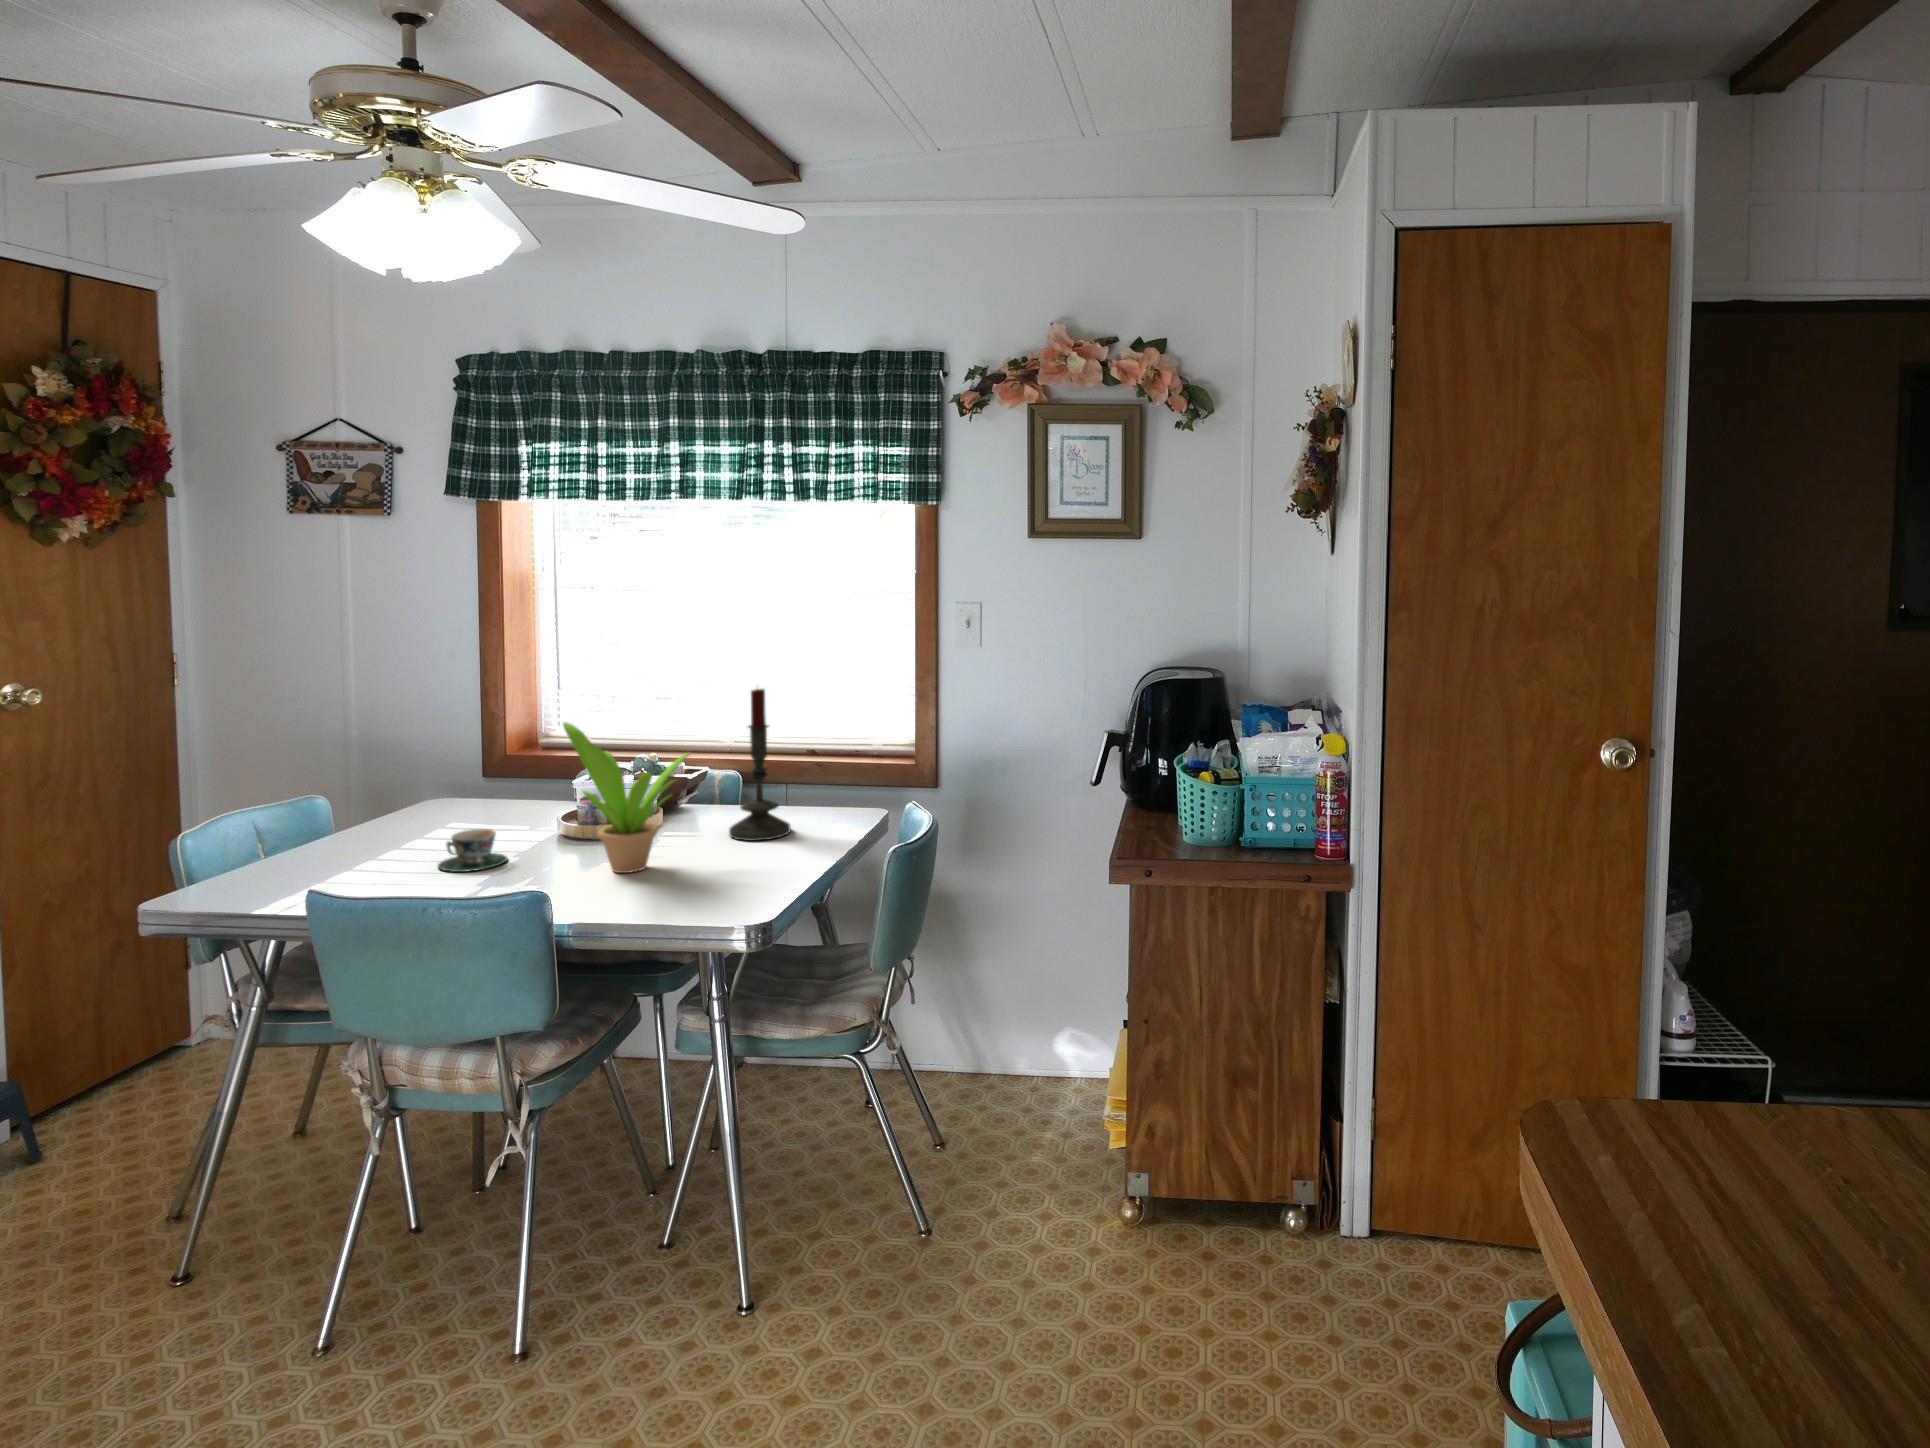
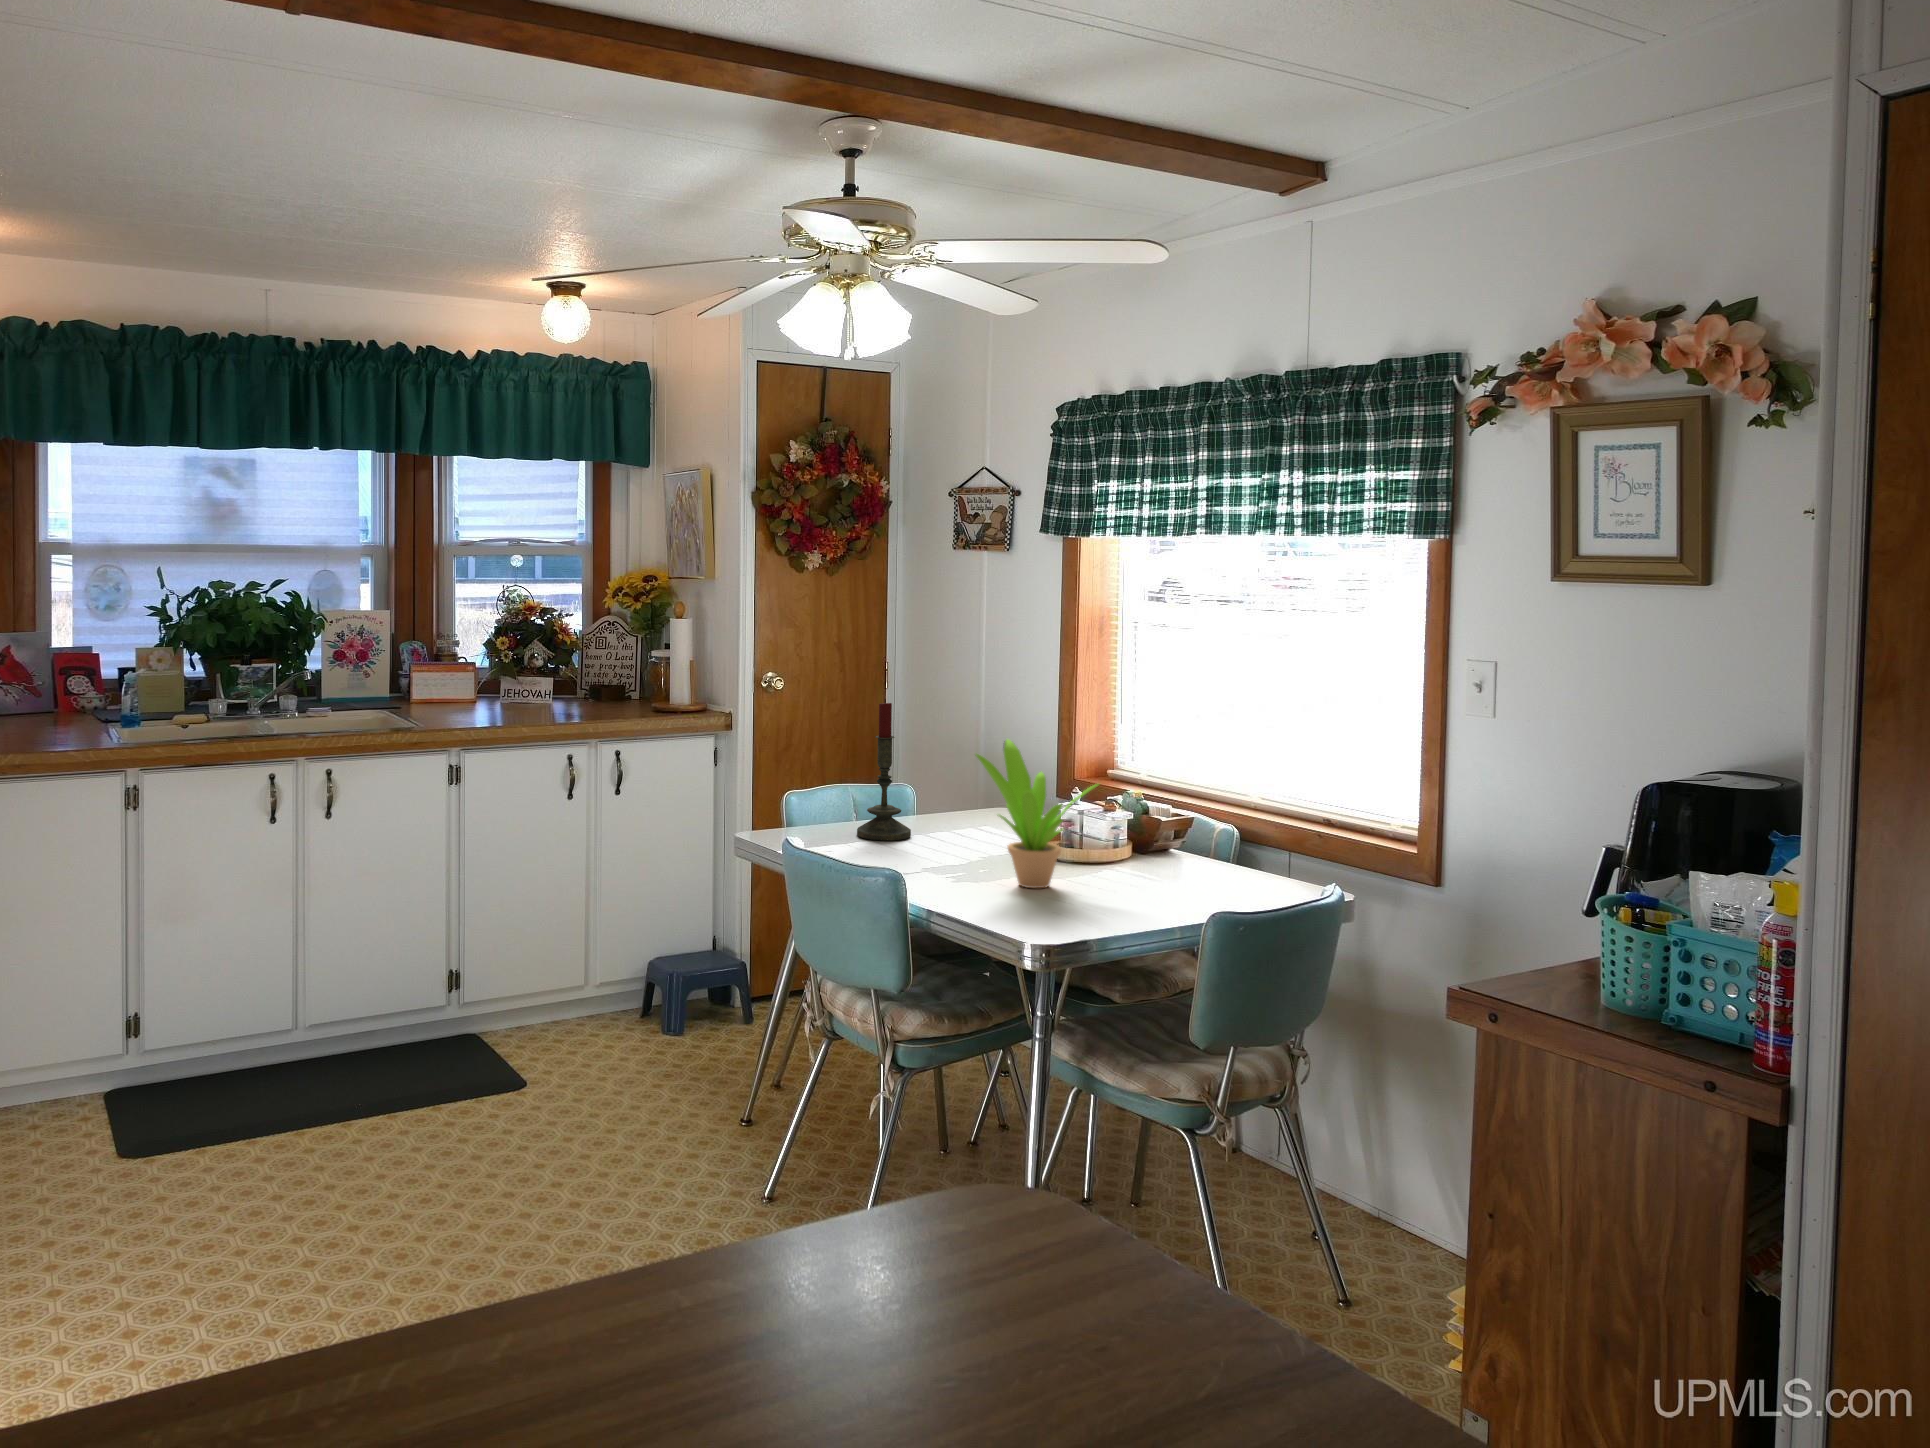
candle: present [729,689,791,841] -> present [857,699,911,841]
teacup: present [438,829,507,872] -> none [914,825,969,861]

